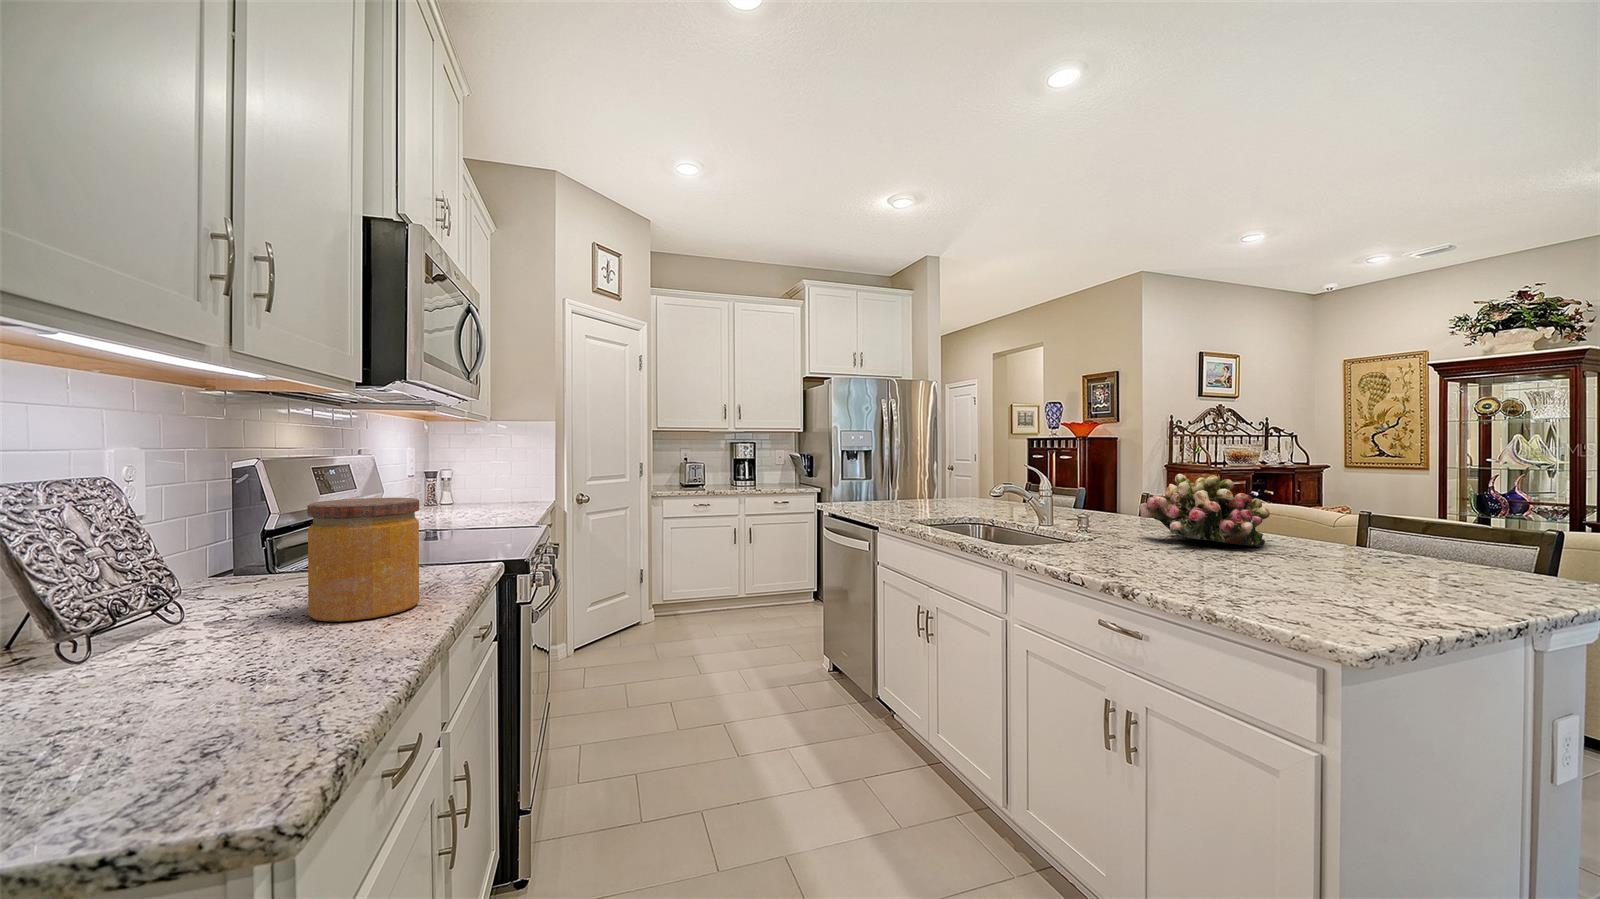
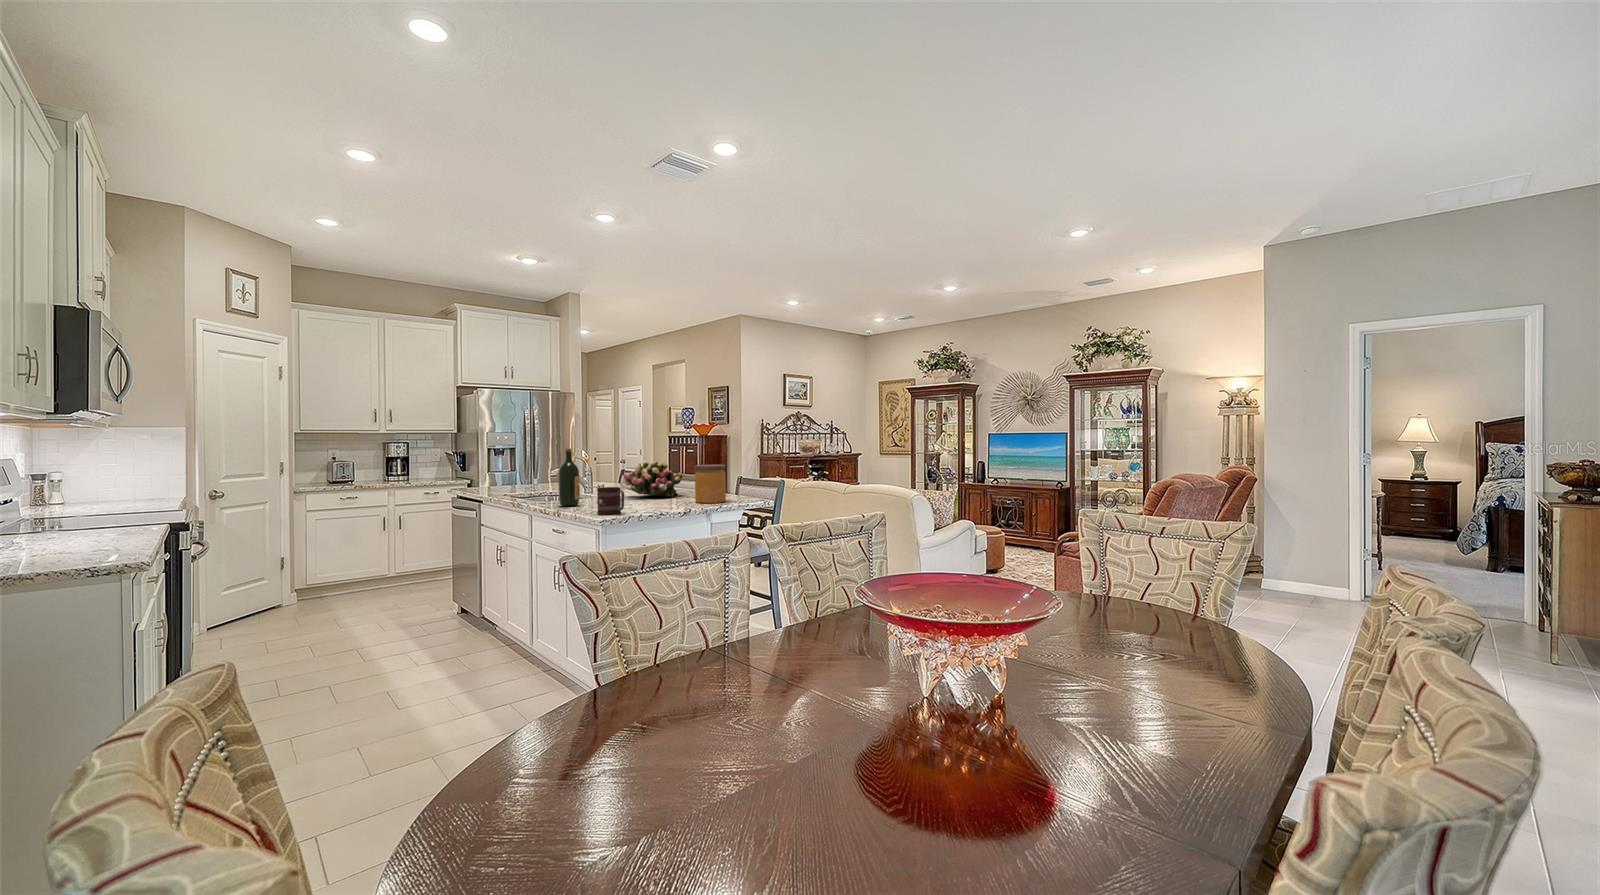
wine bottle: none [1072,450,1114,563] -> present [559,449,580,506]
jar: present [307,498,419,621] -> present [695,465,726,503]
mug: none [1243,539,1343,611] -> present [597,487,624,515]

